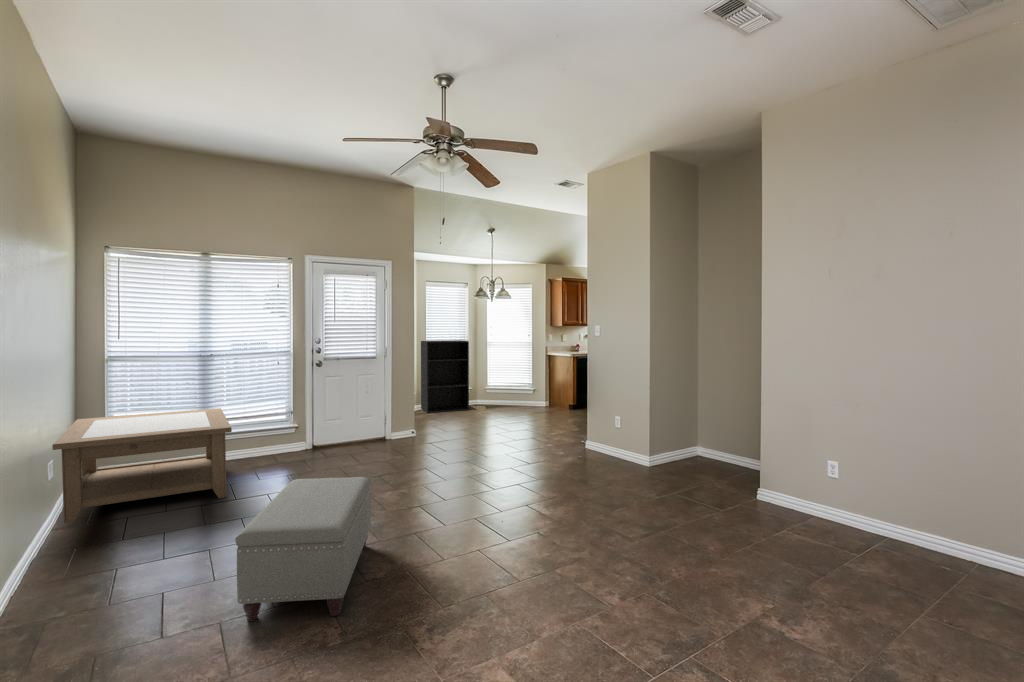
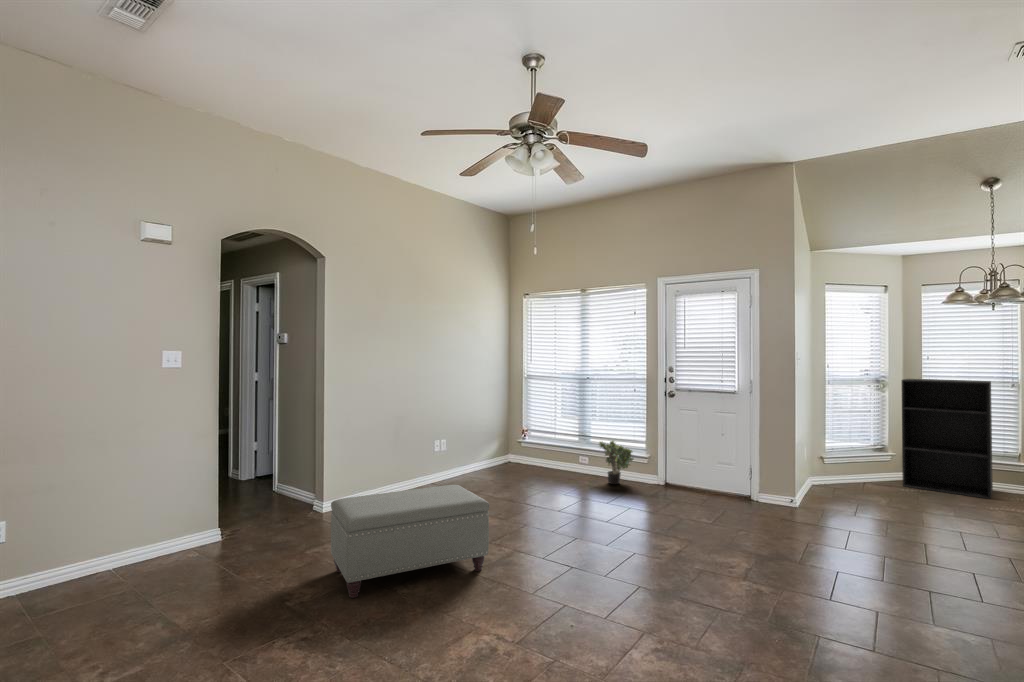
coffee table: present [52,408,232,523] -> none [438,418,580,499]
potted plant: none [246,417,287,461] -> present [599,441,634,484]

